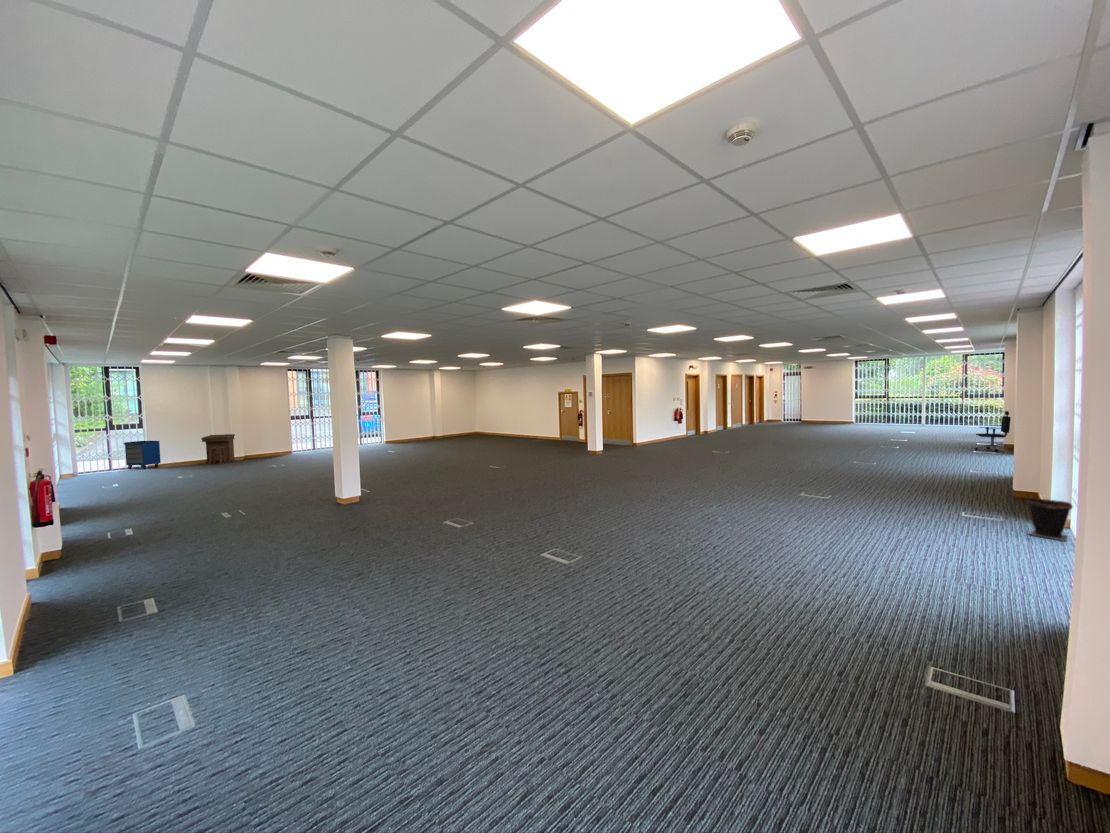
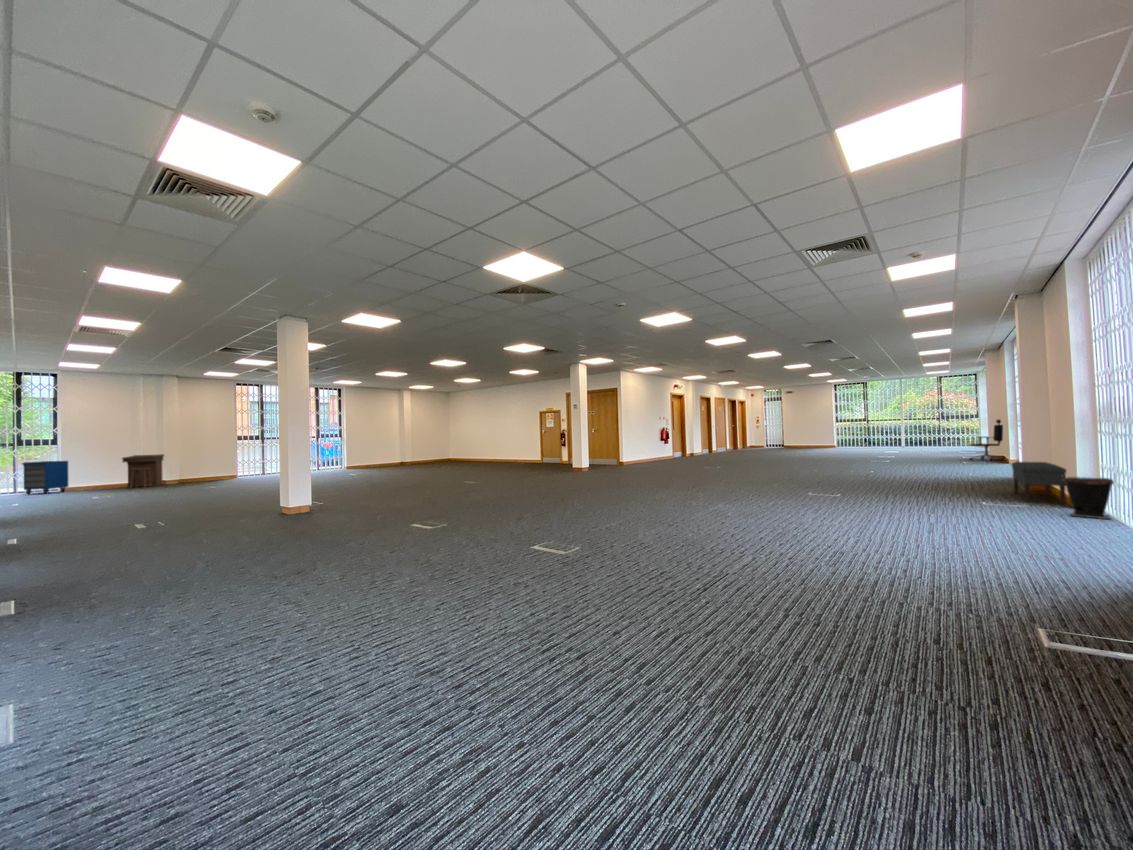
bench: none [993,472,1038,518] -> present [1012,462,1066,503]

